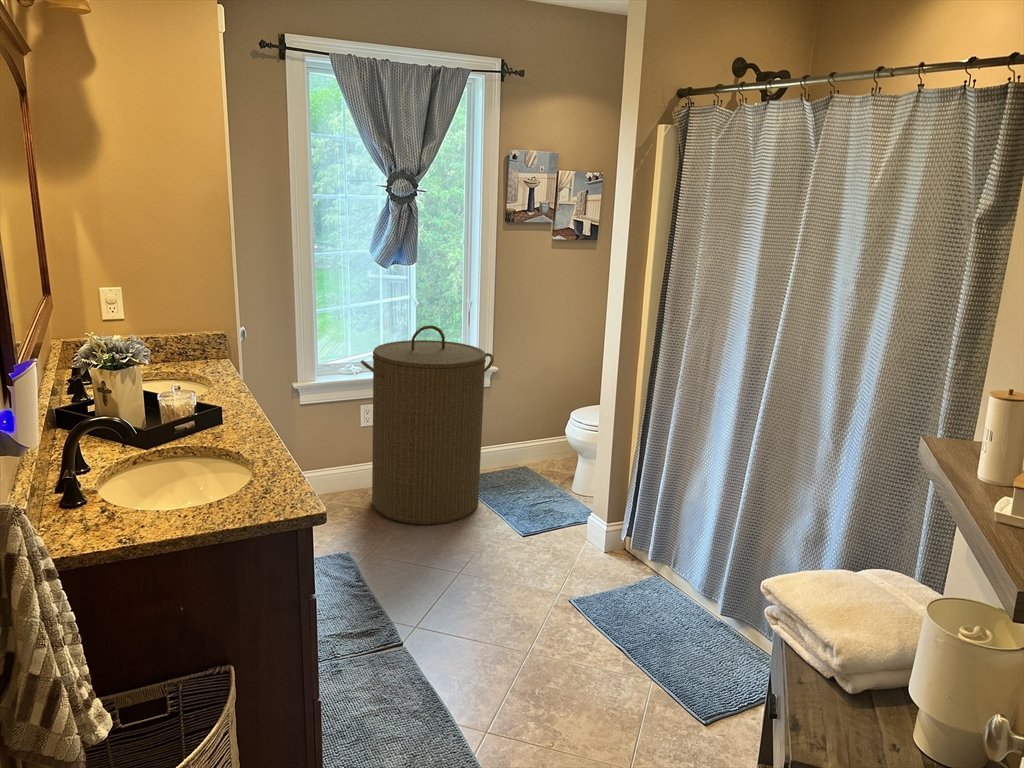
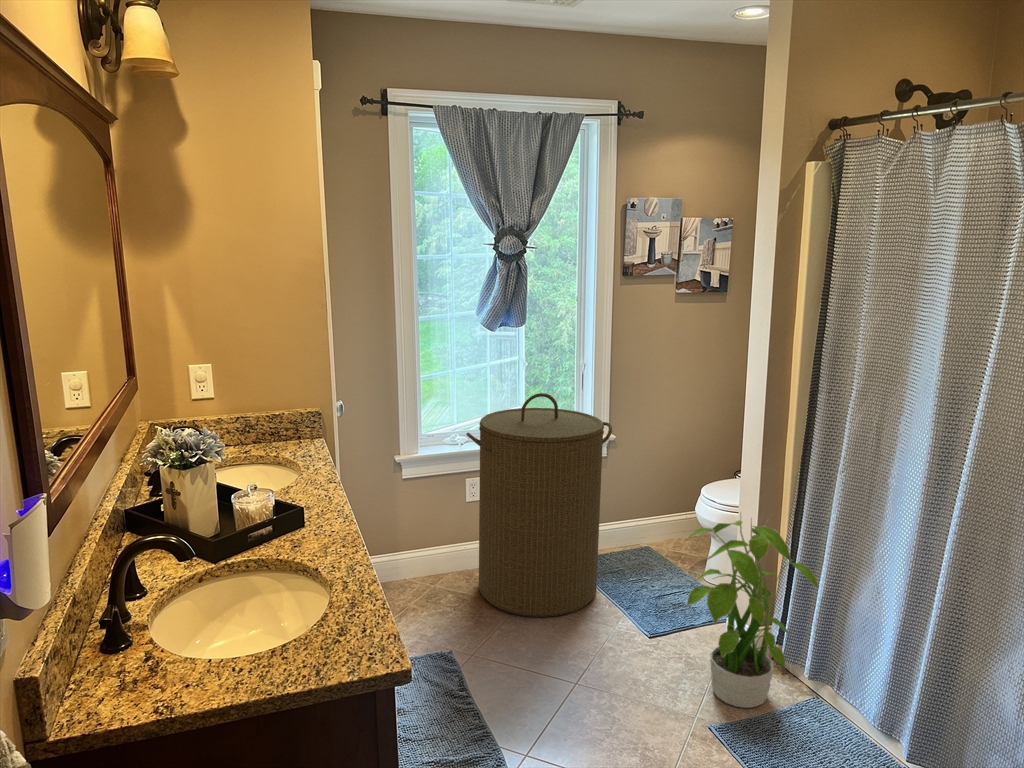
potted plant: none [550,425,659,586] -> present [685,513,819,708]

